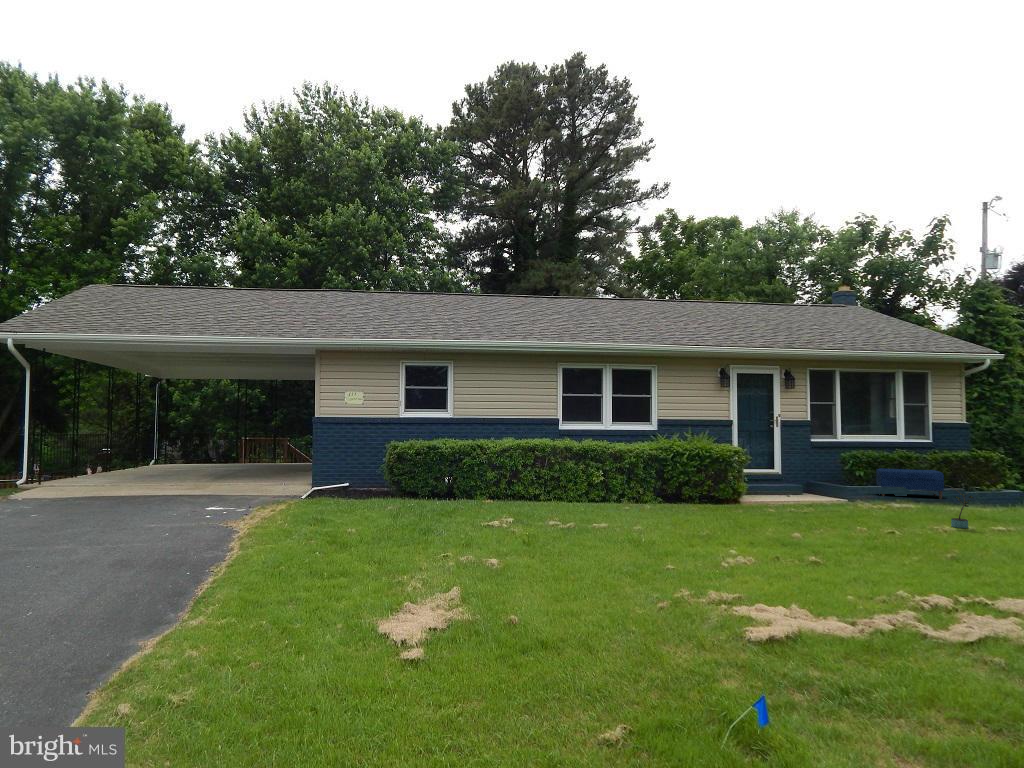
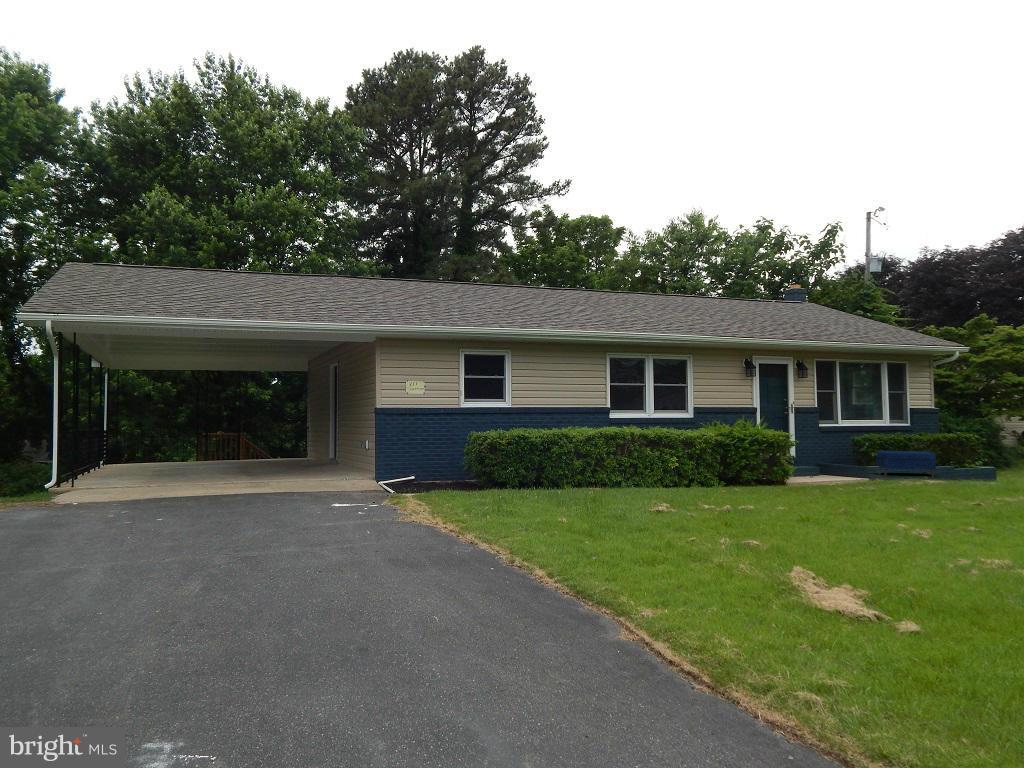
potted plant: present [946,481,973,528] -> none [977,460,1004,499]

